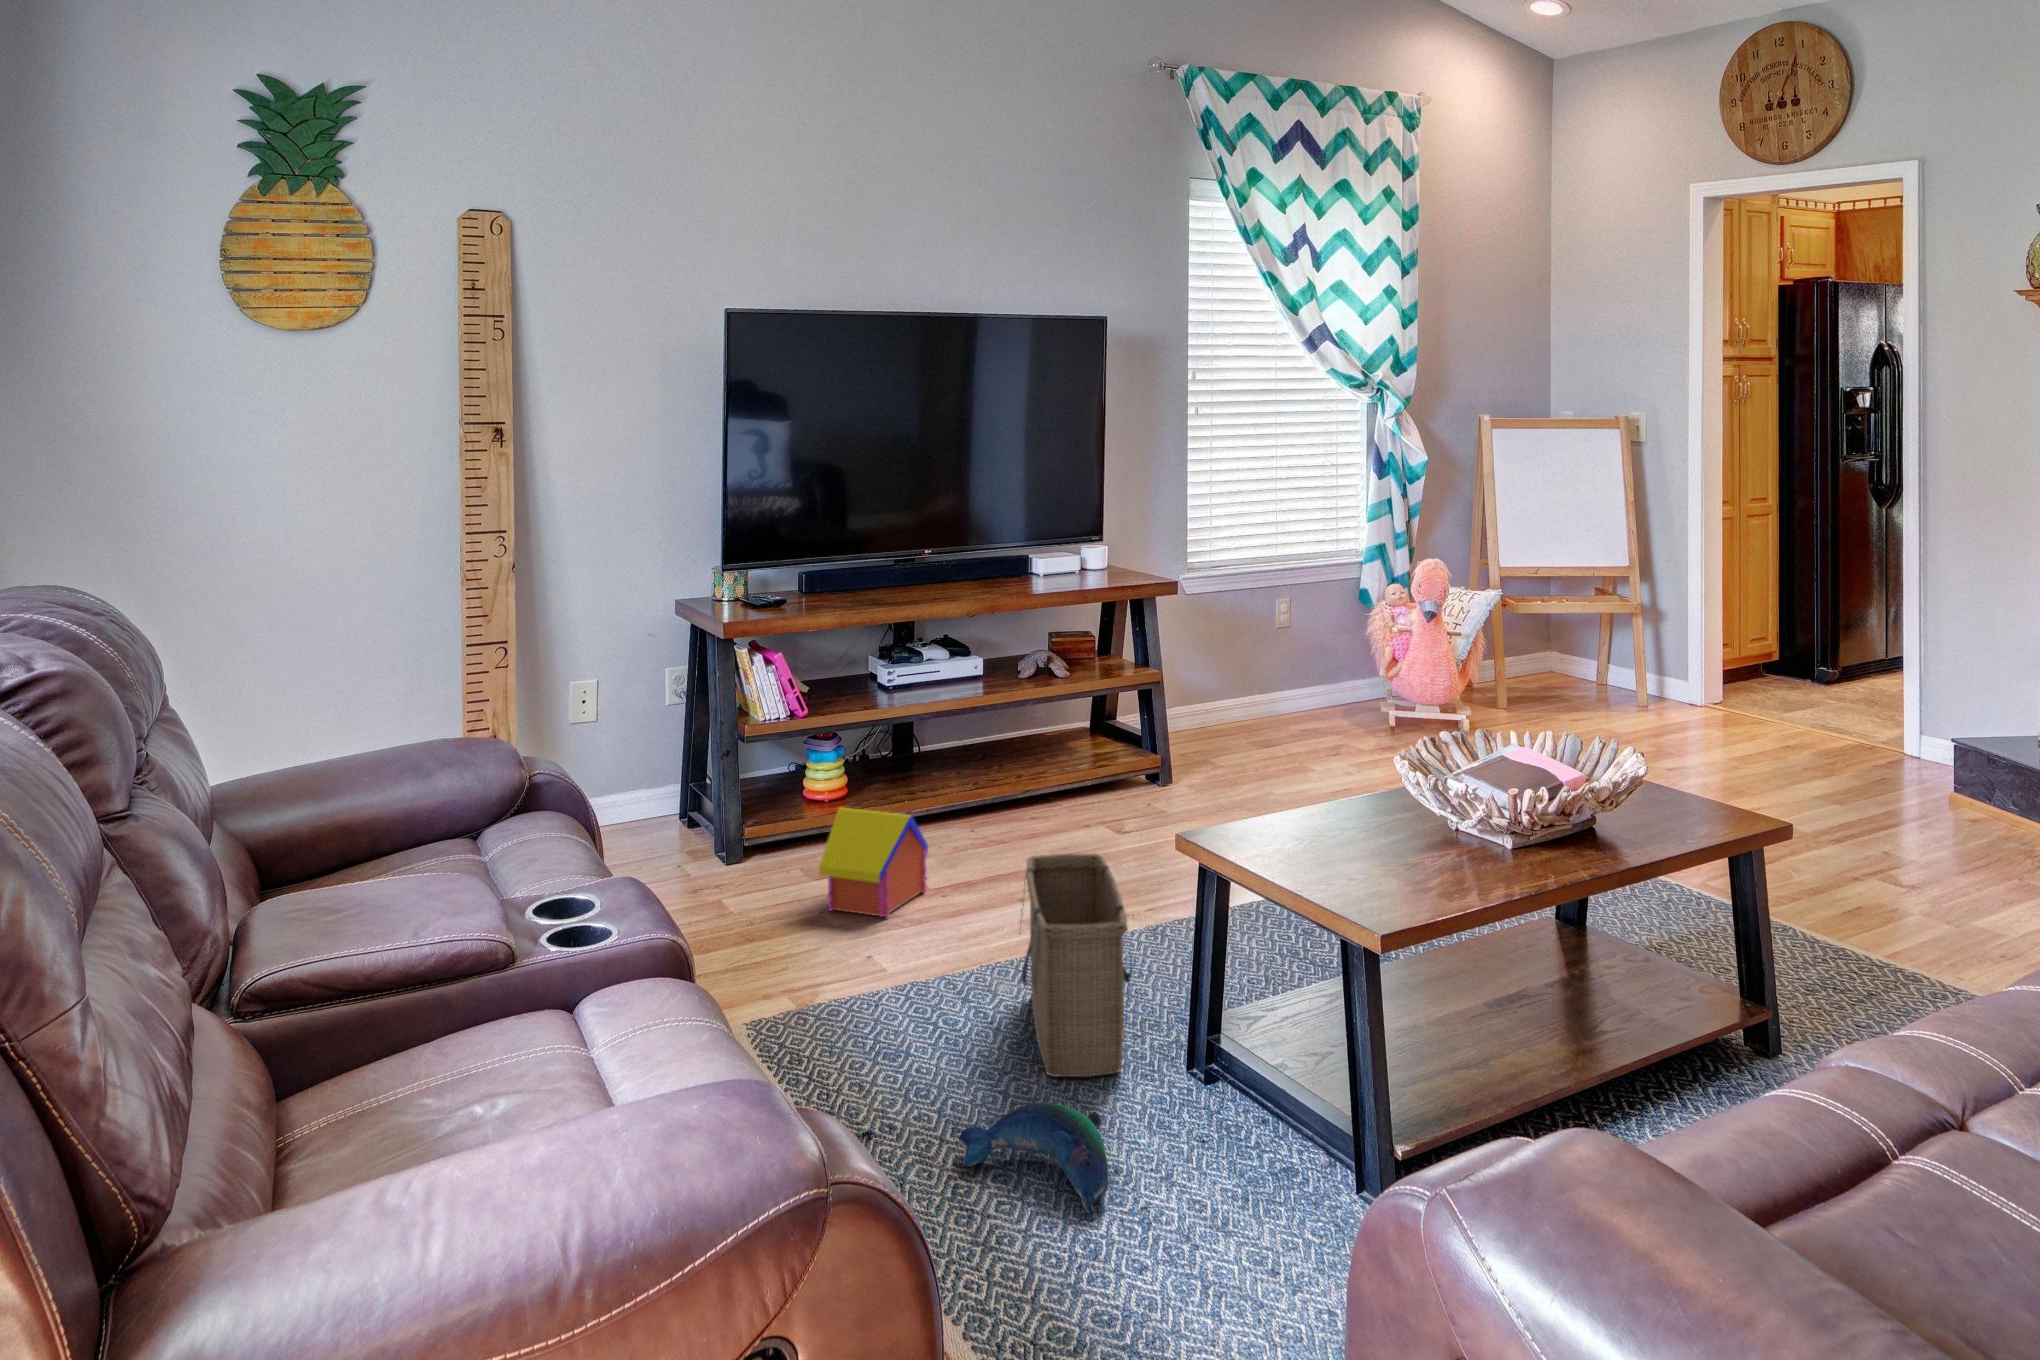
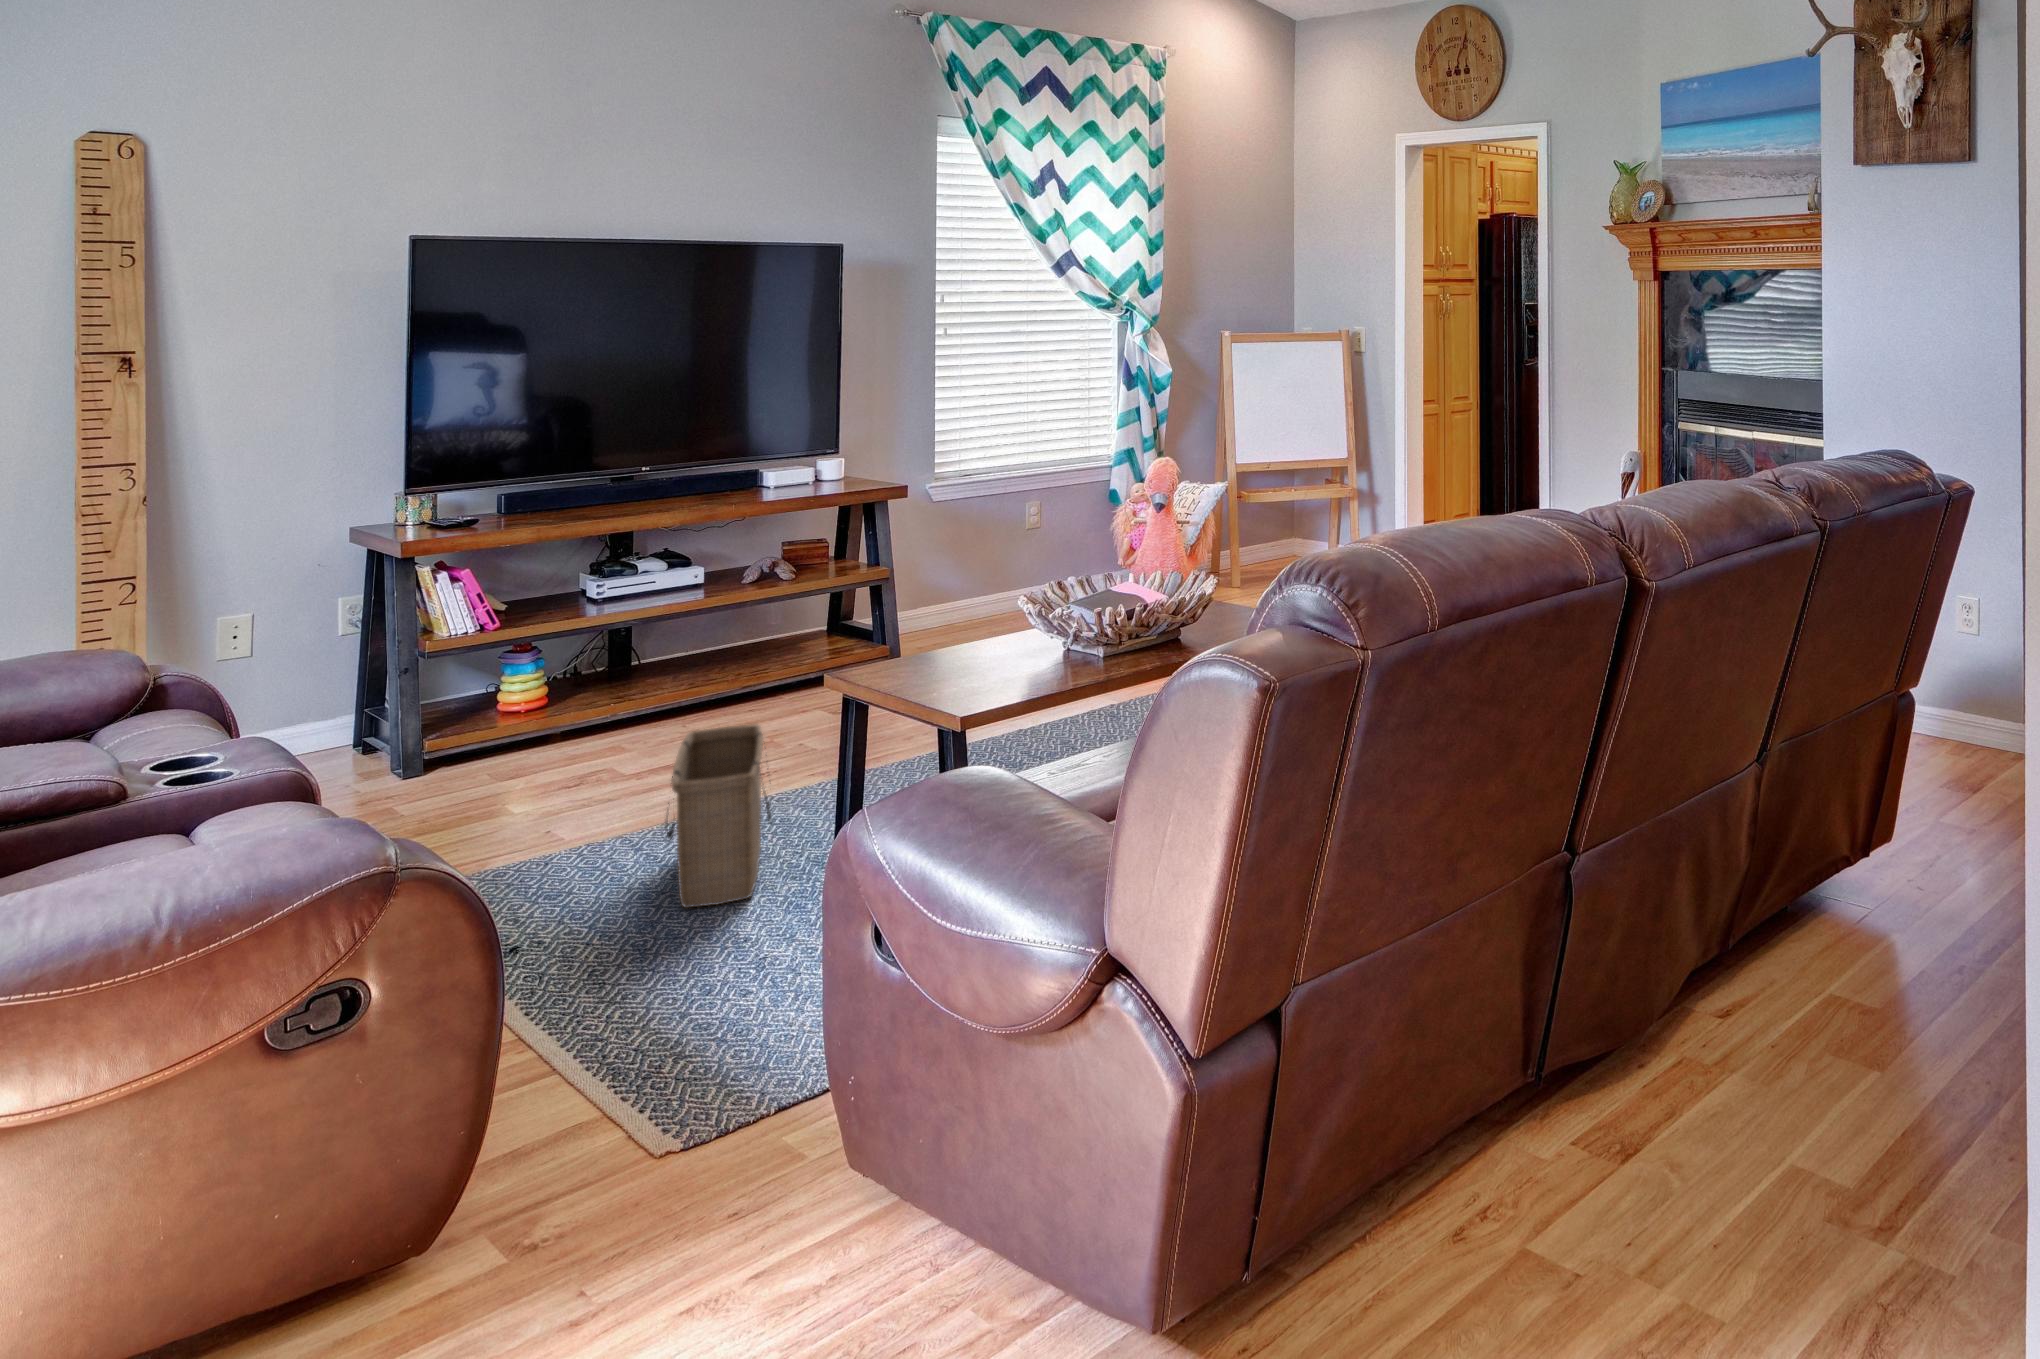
toy house: present [819,808,928,917] -> none [500,710,622,804]
plush toy: present [959,1103,1108,1214] -> none [575,921,704,998]

